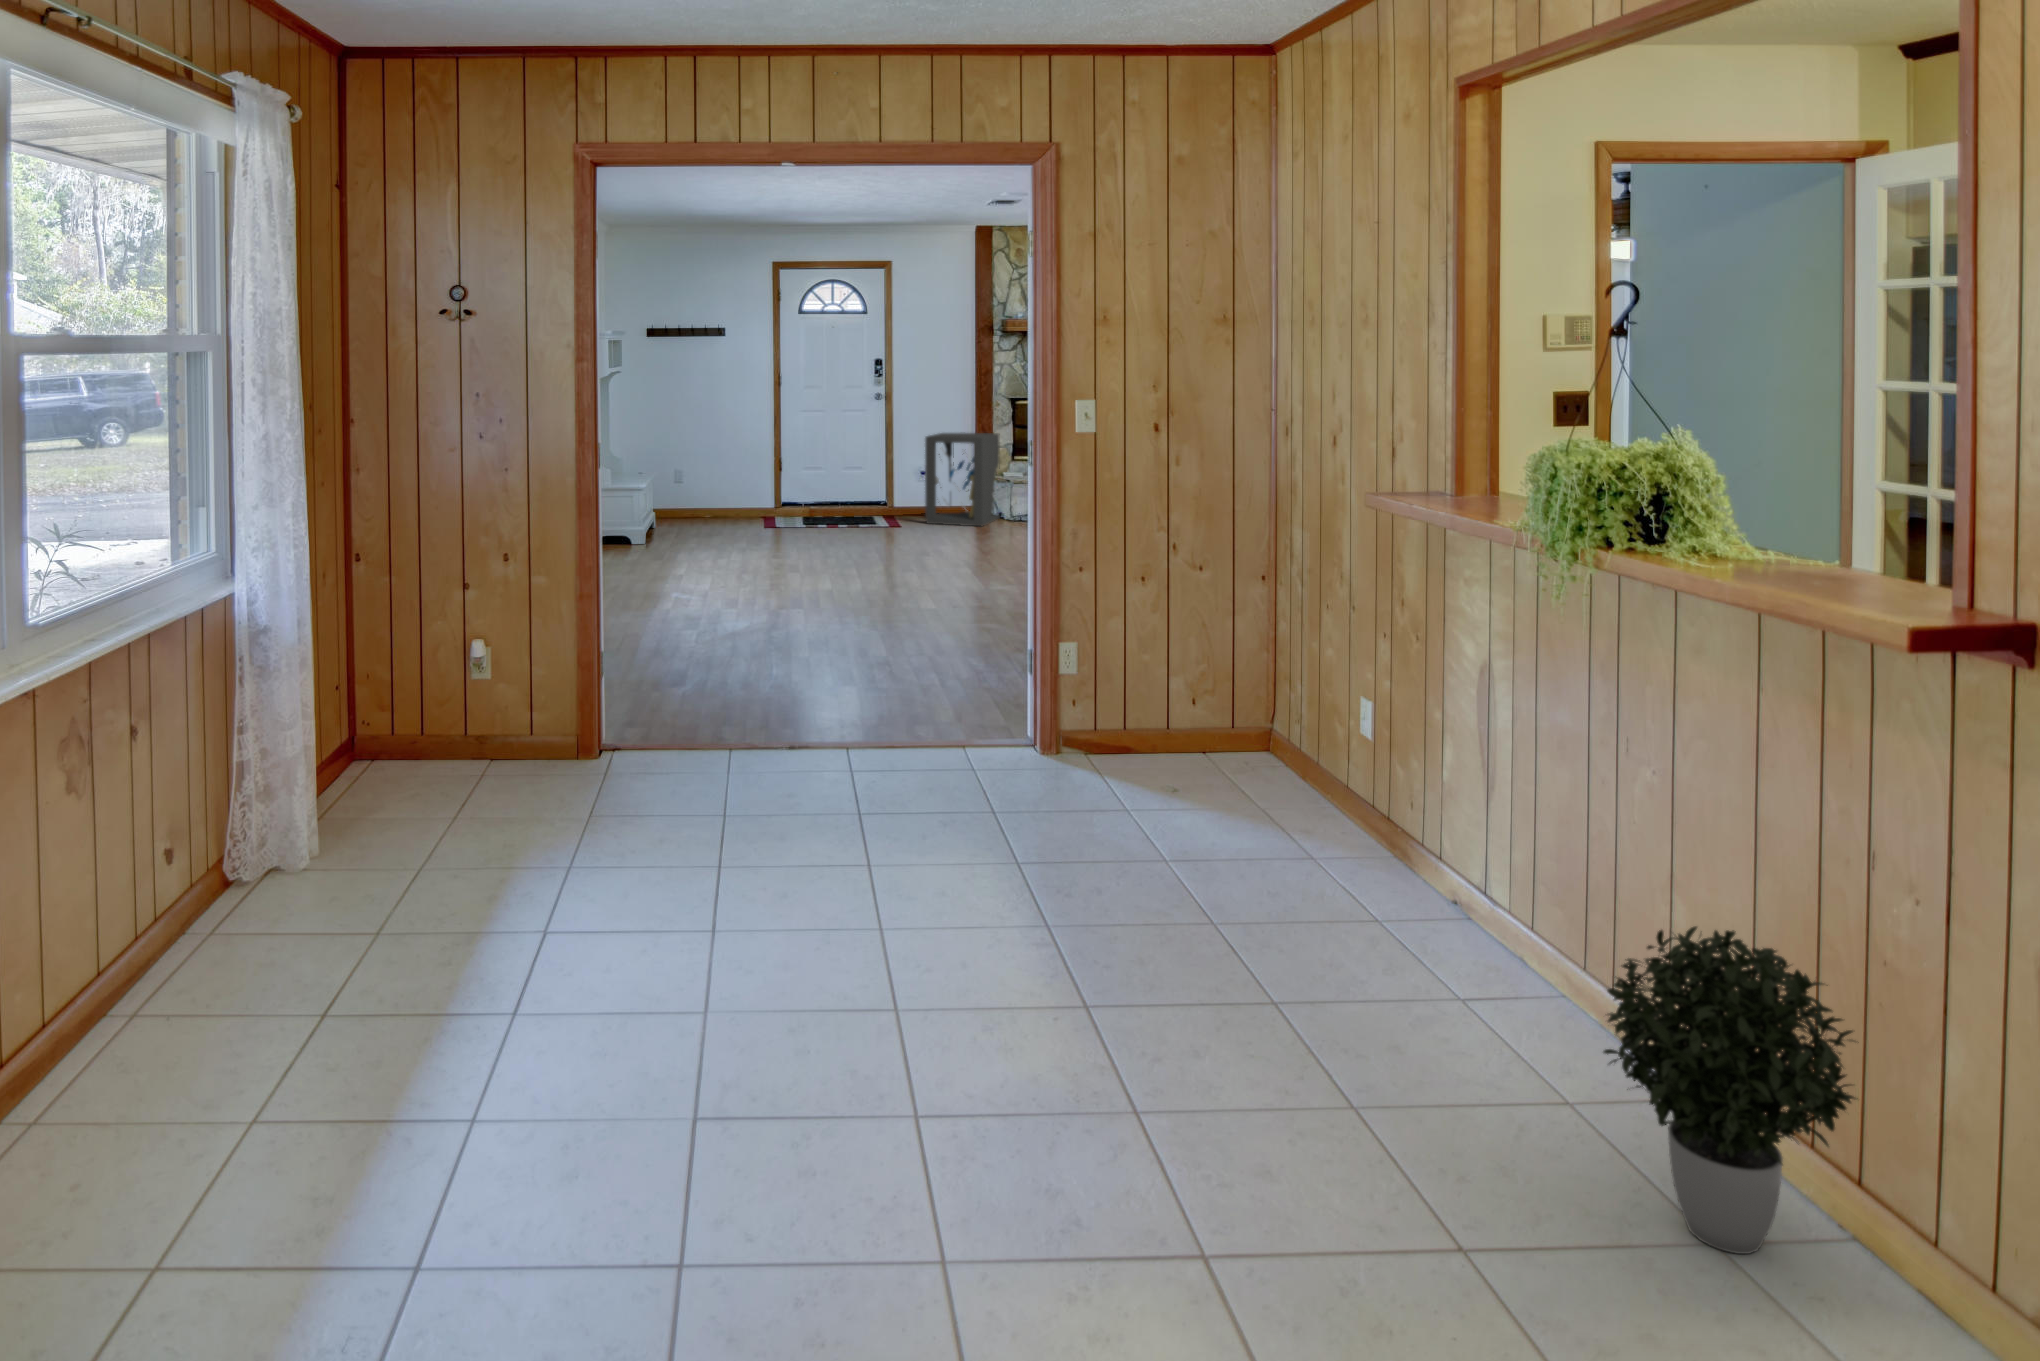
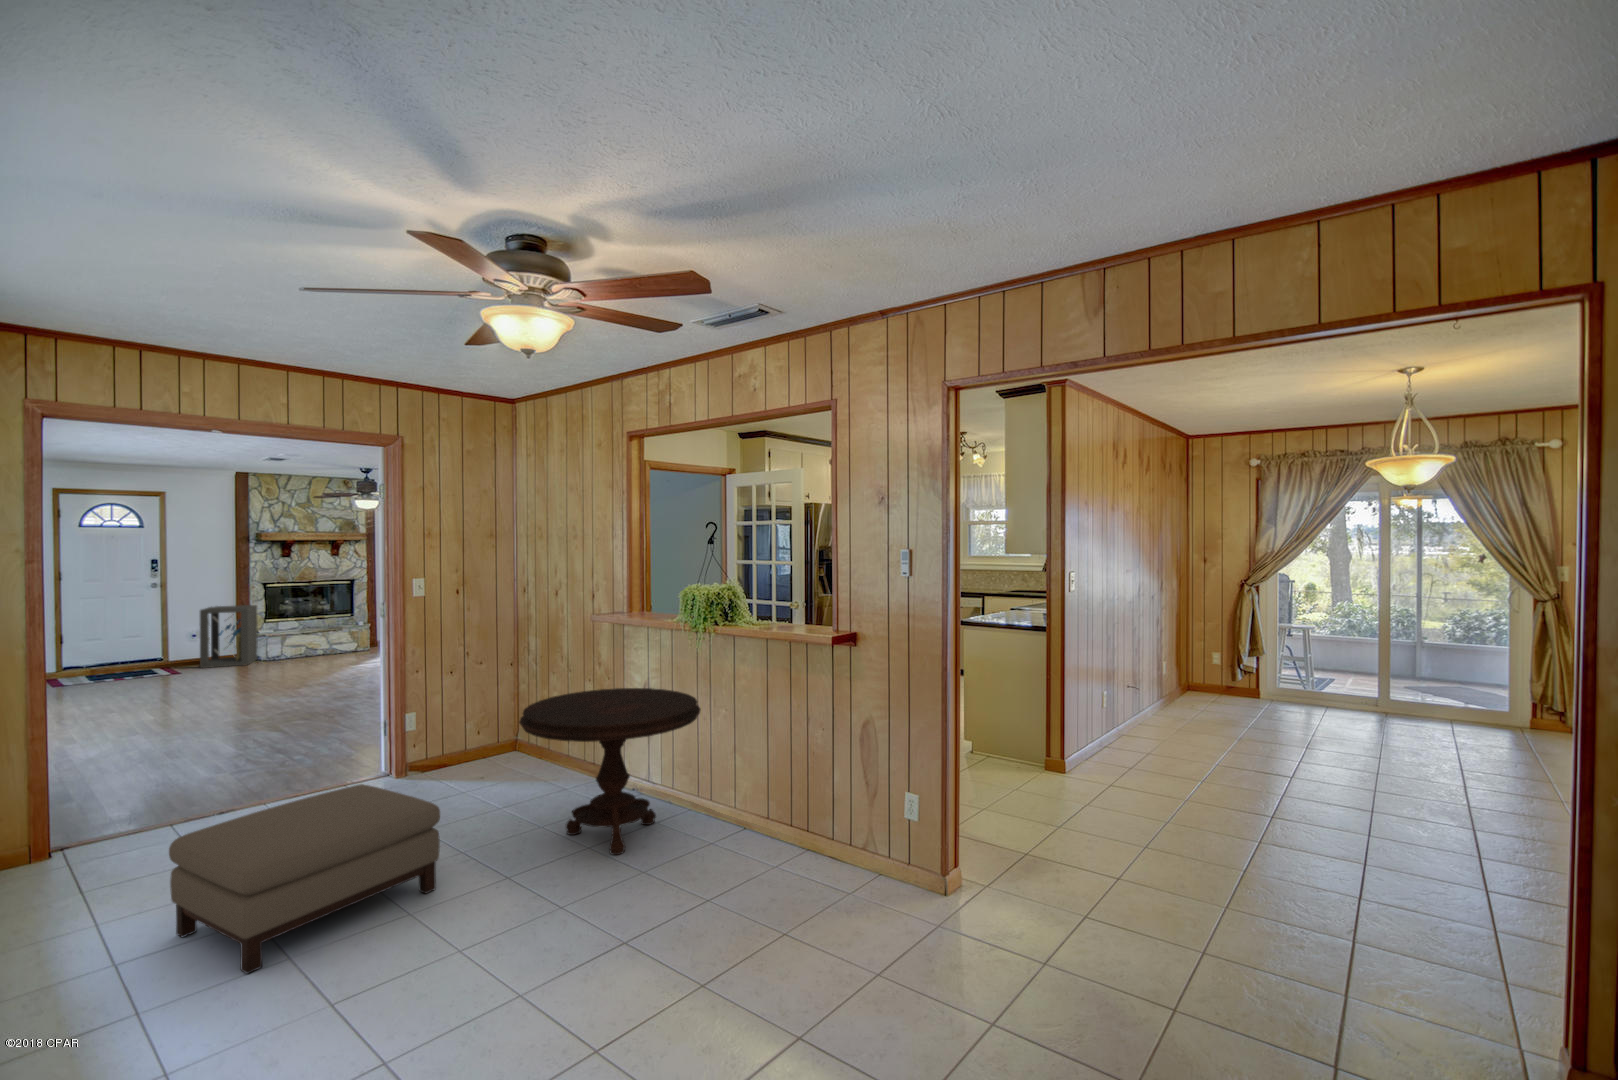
side table: none [1149,658,1576,1043] -> present [519,688,701,855]
ottoman: none [641,751,985,1007] -> present [169,784,440,974]
potted plant: present [1604,926,1858,1254] -> none [734,755,813,869]

